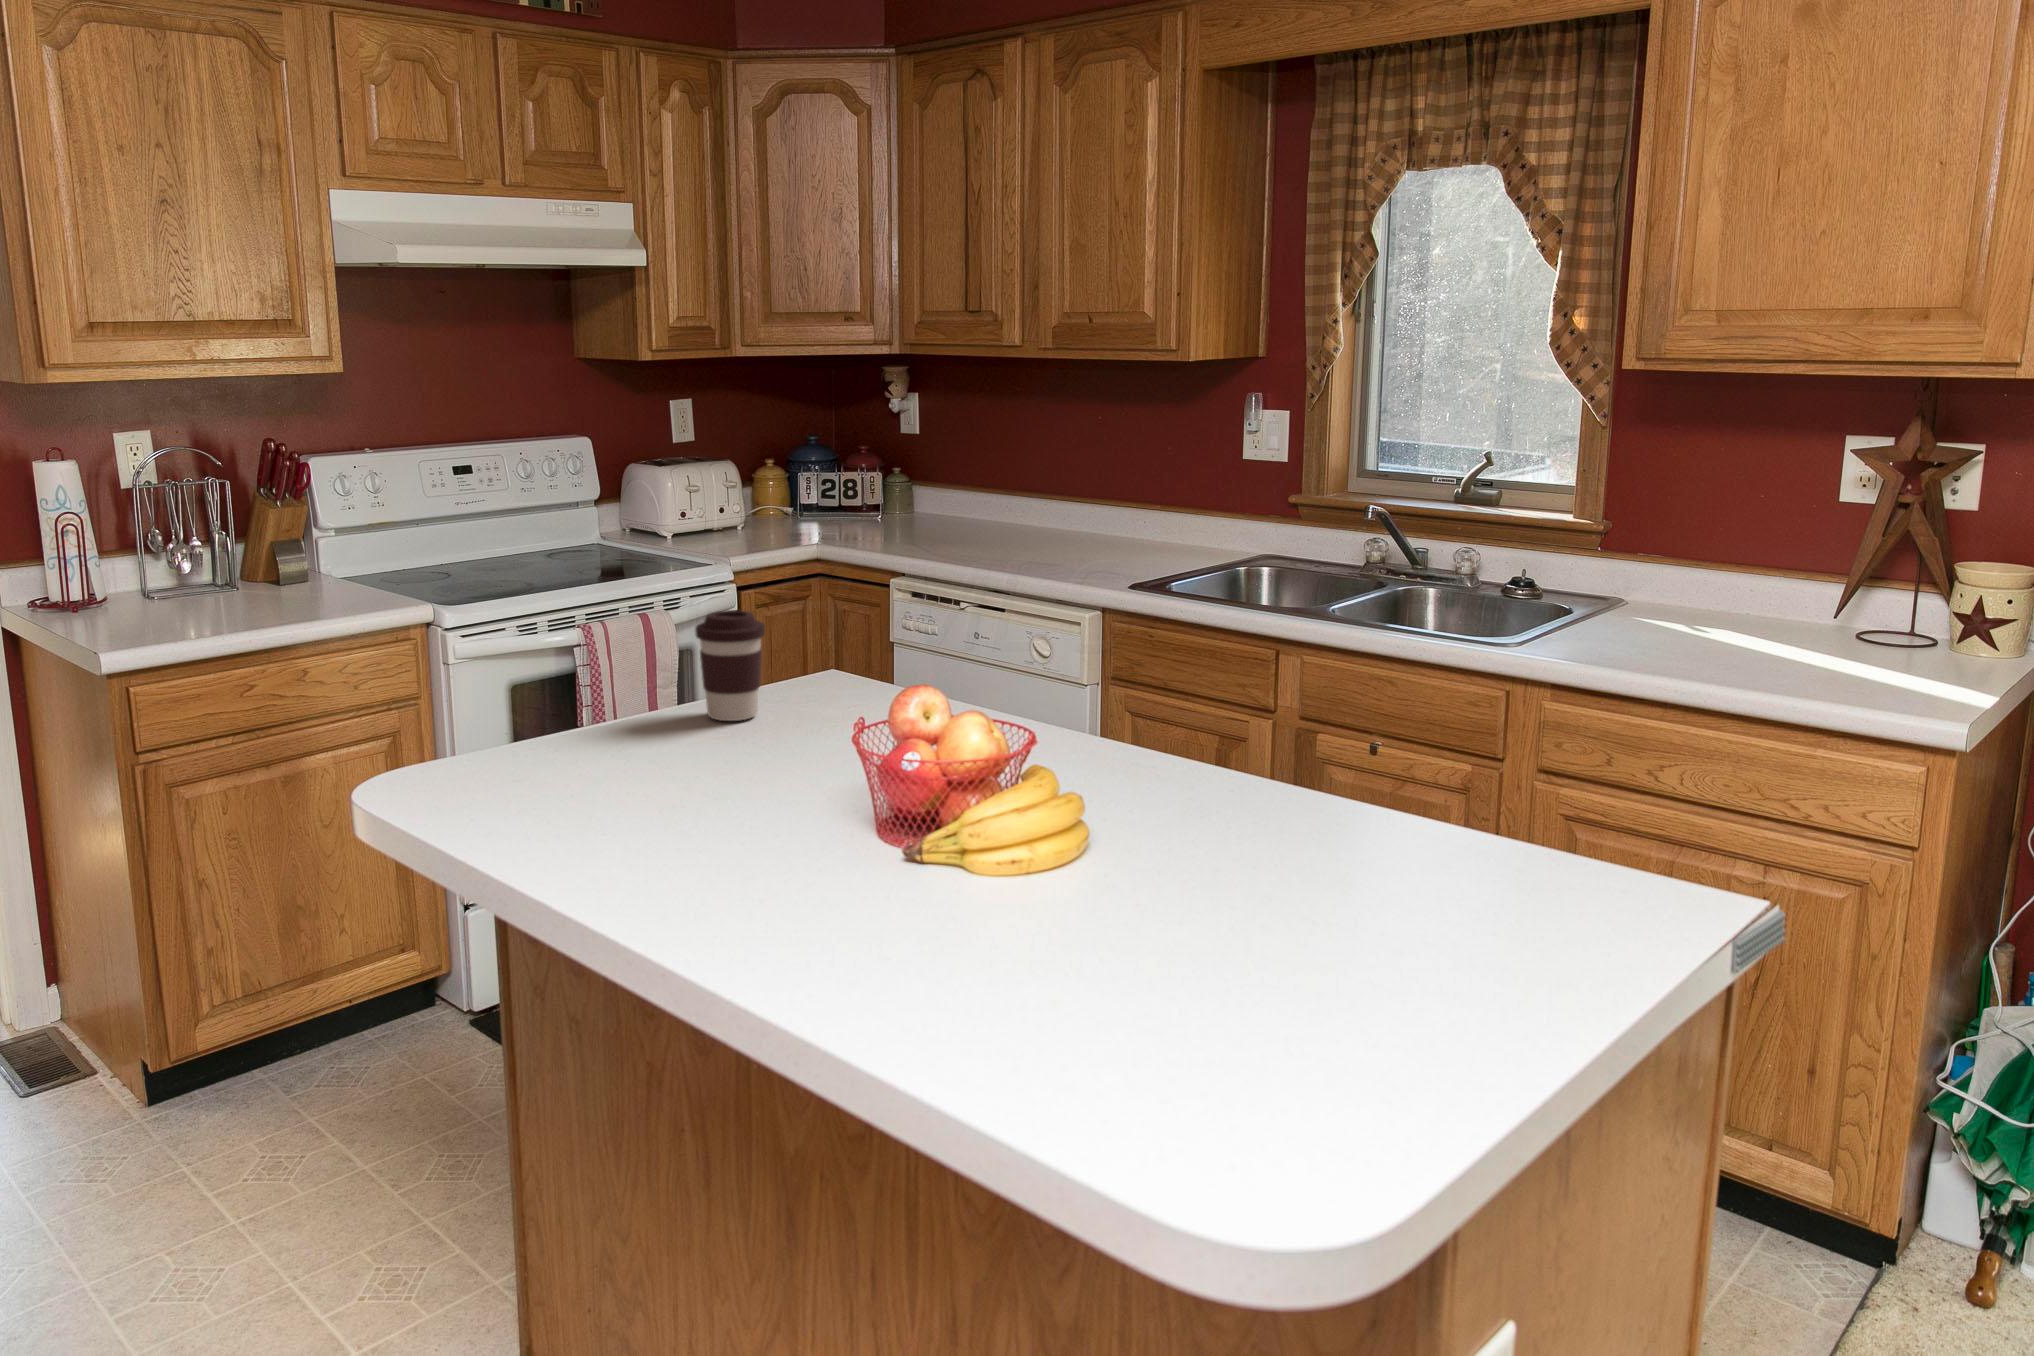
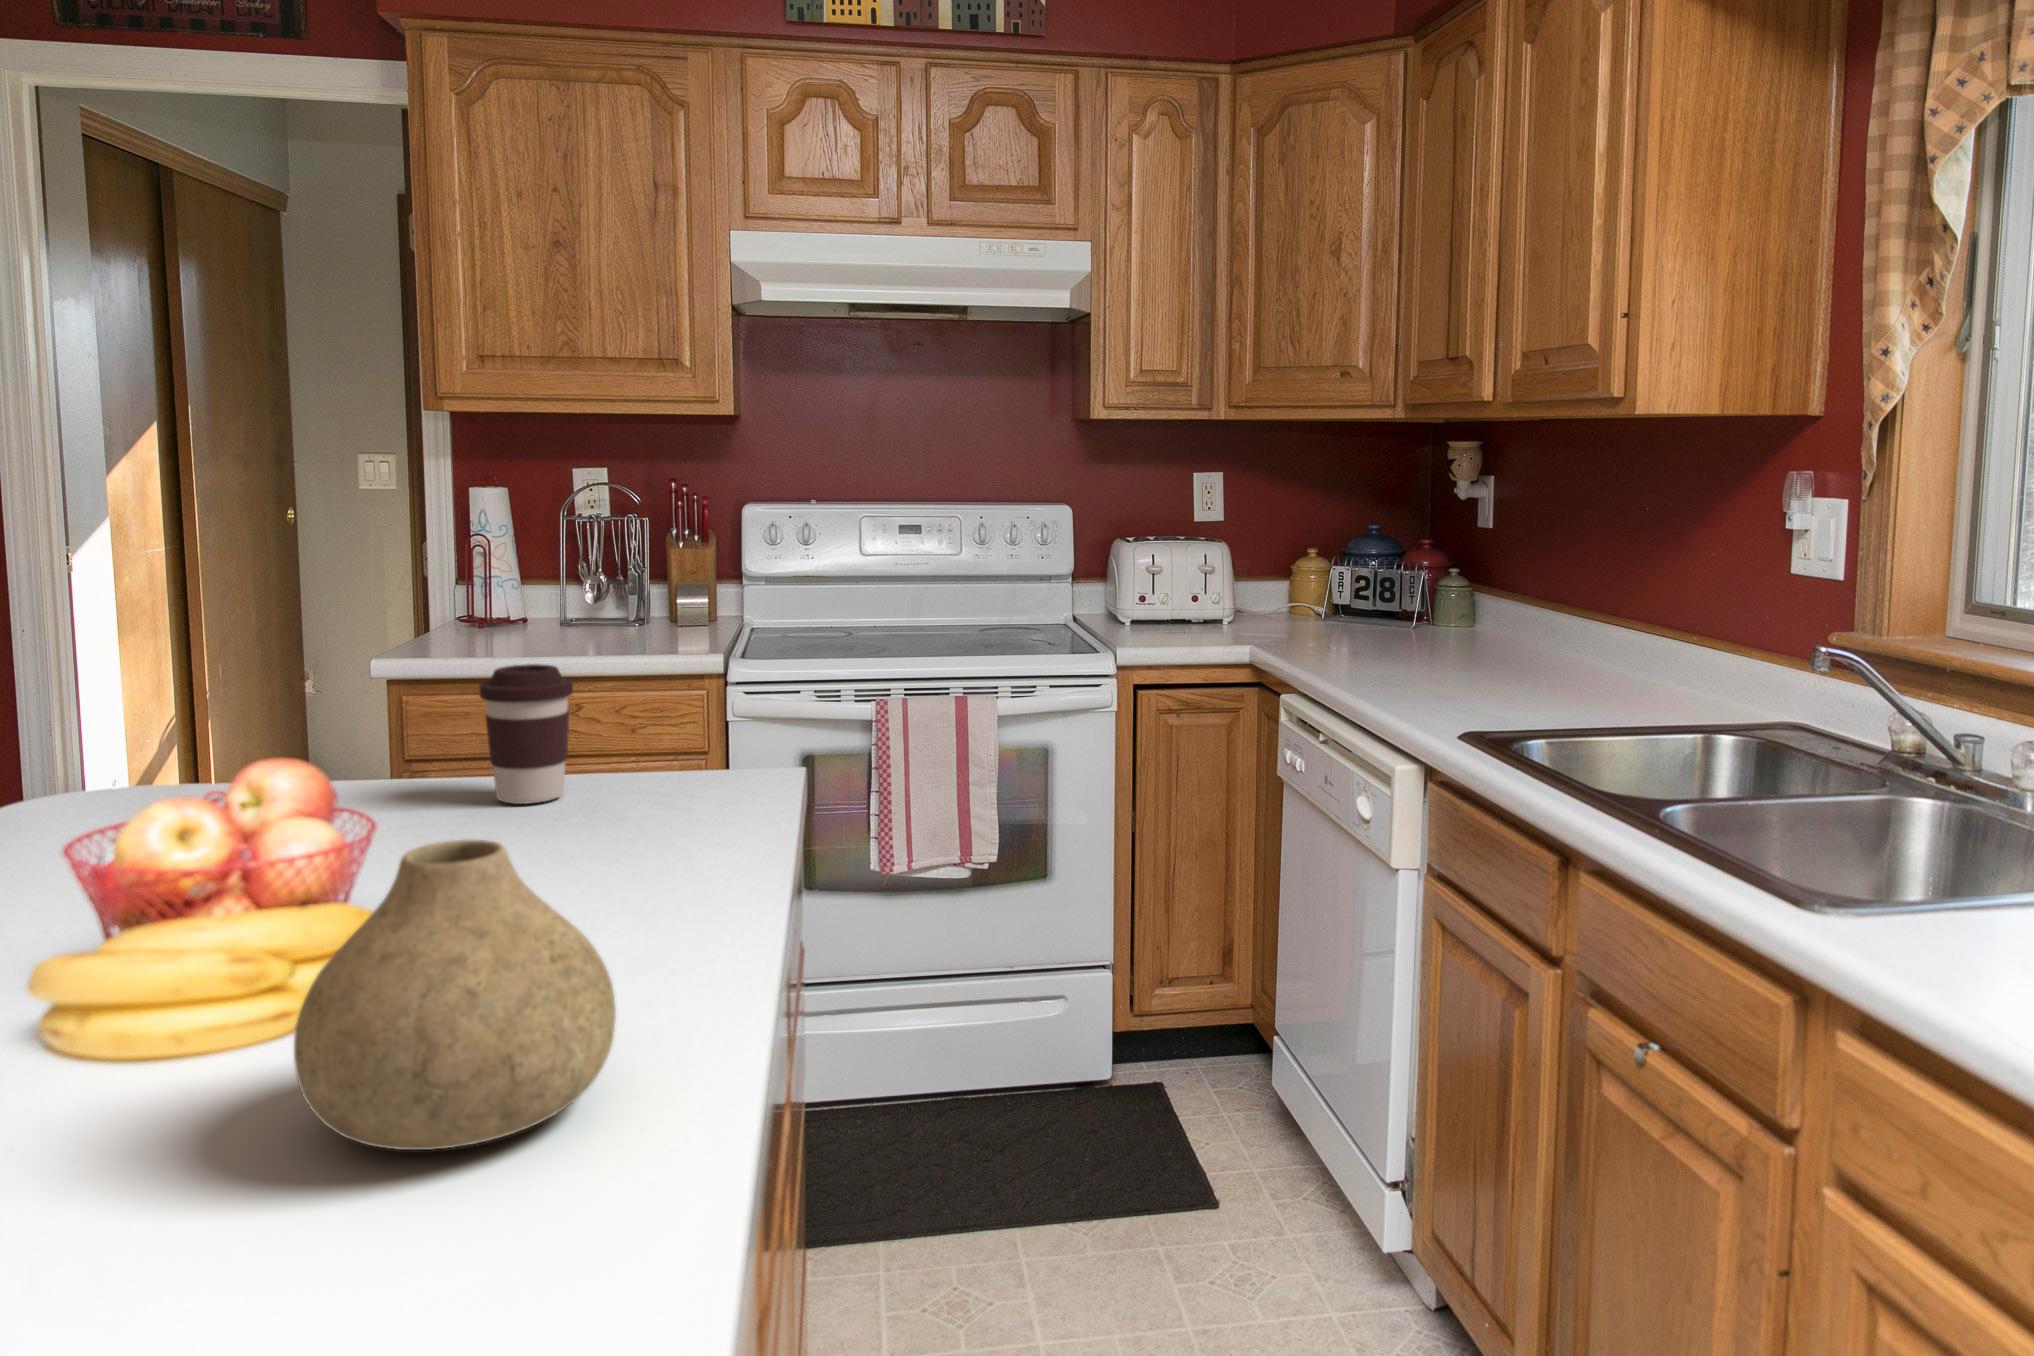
vase: none [1201,682,1366,844] -> present [294,839,616,1150]

